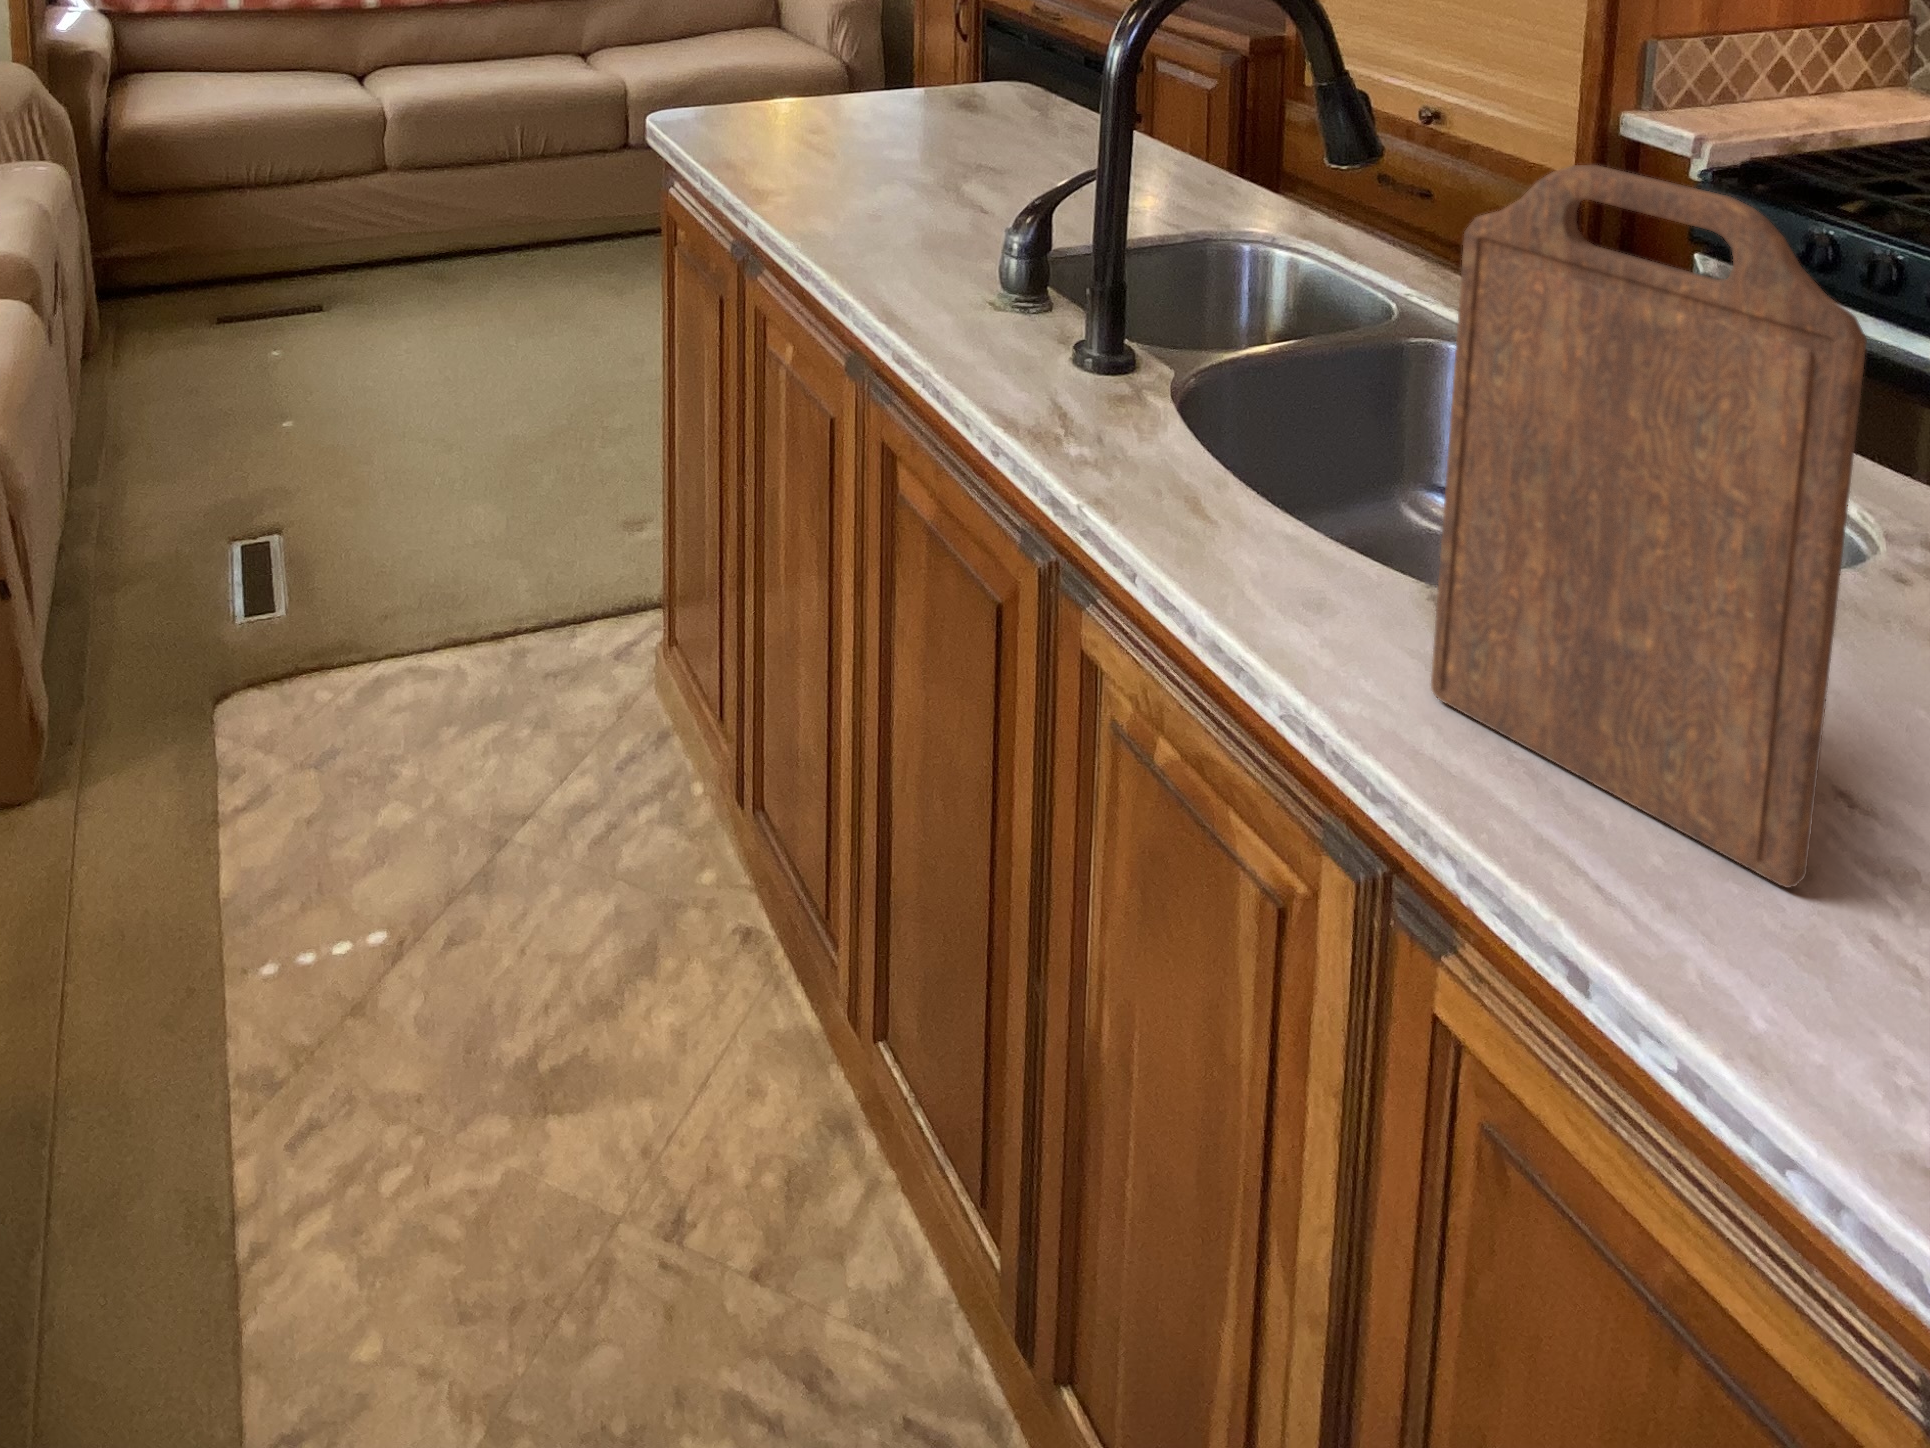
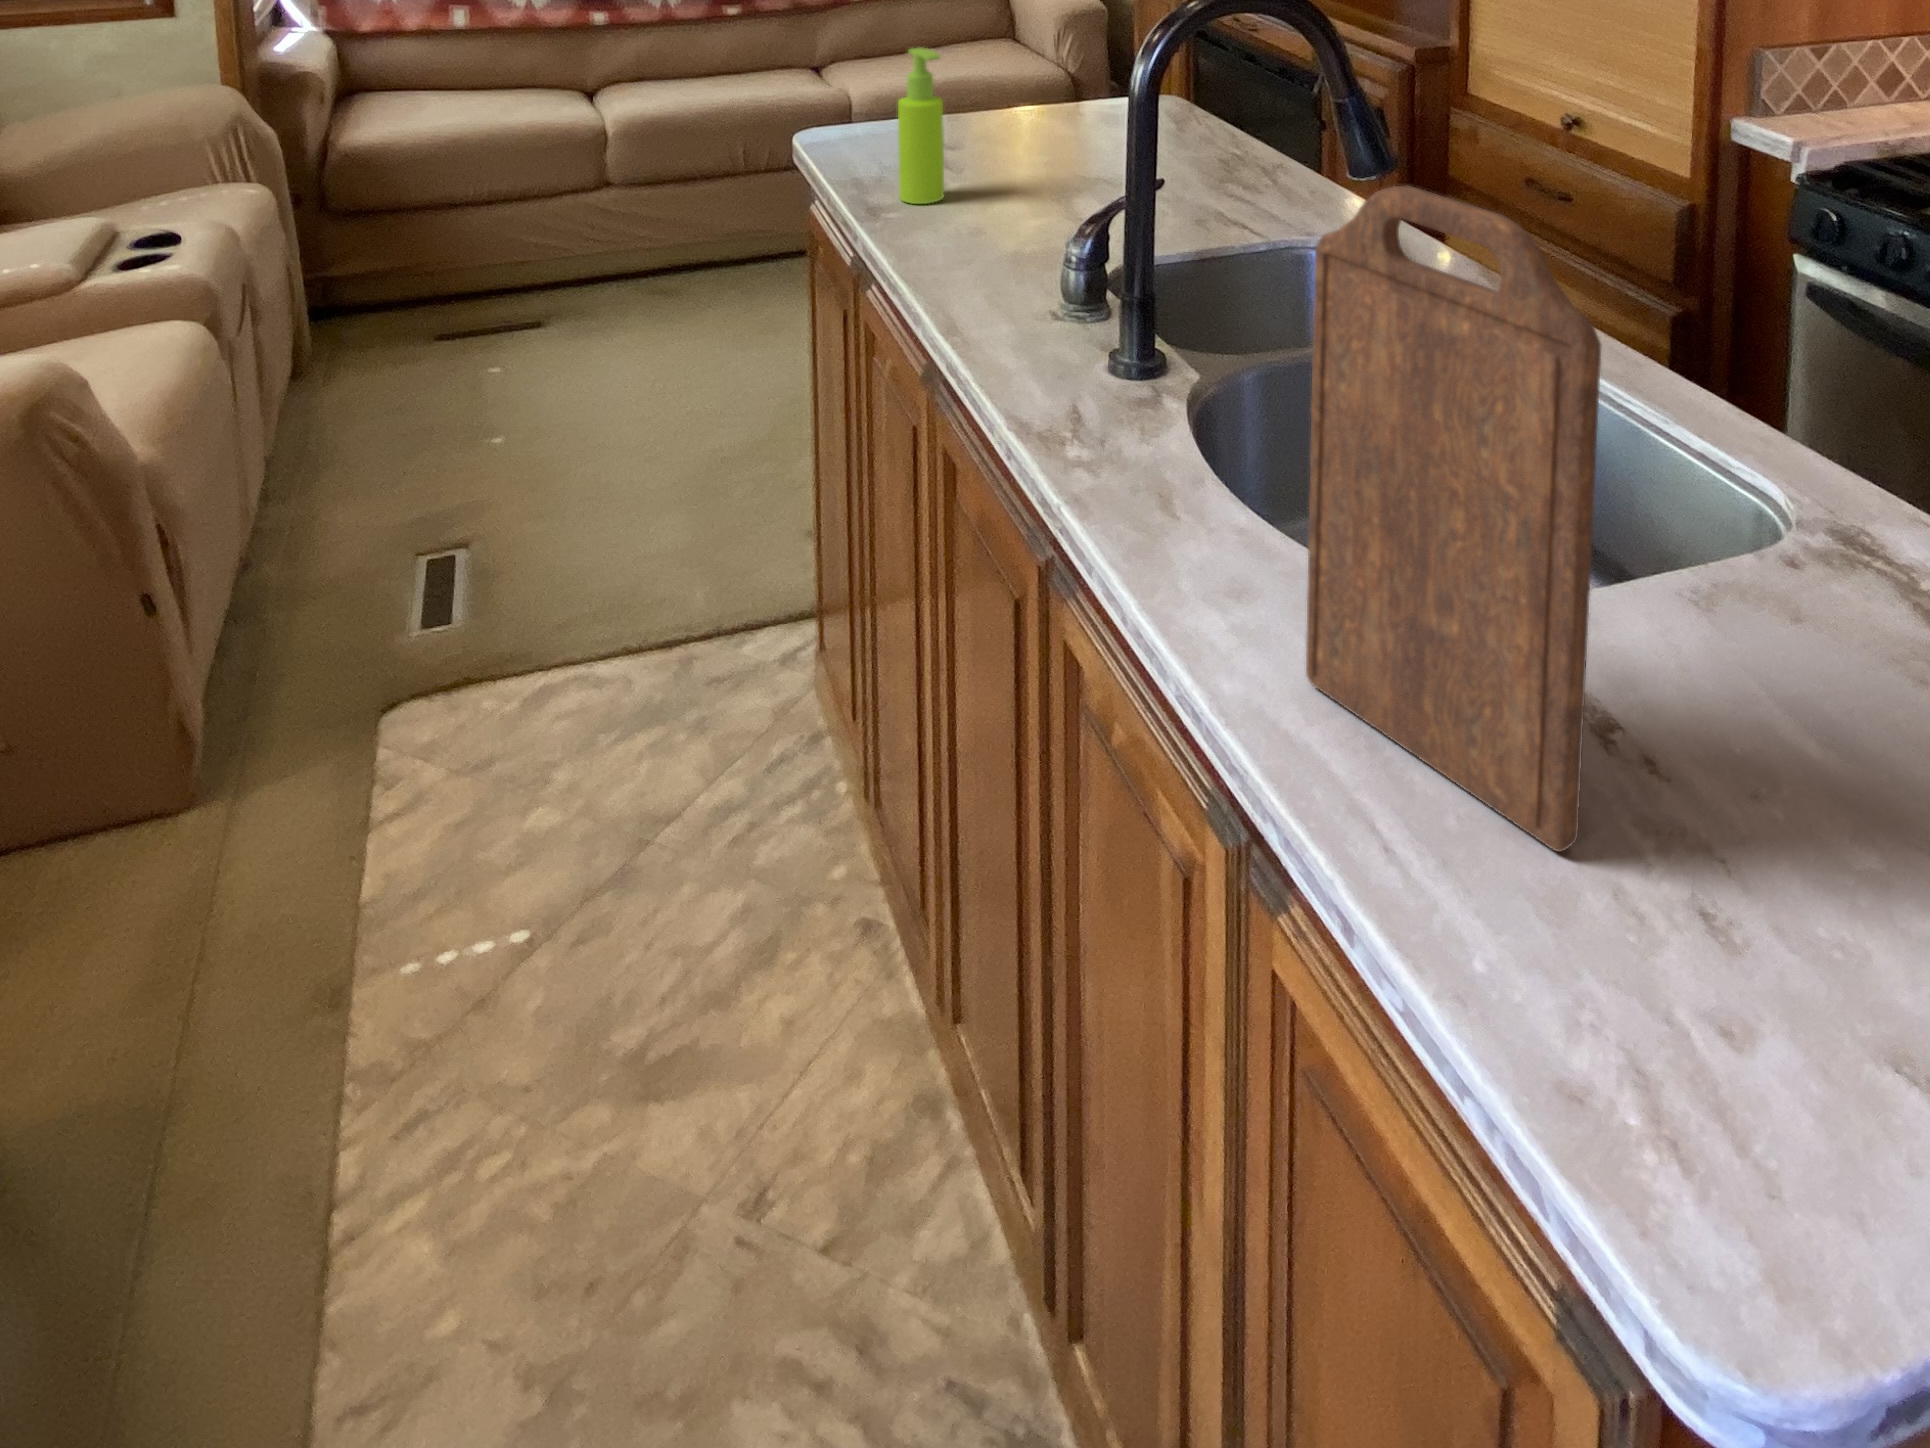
soap dispenser: none [789,27,838,189] -> present [898,48,944,204]

